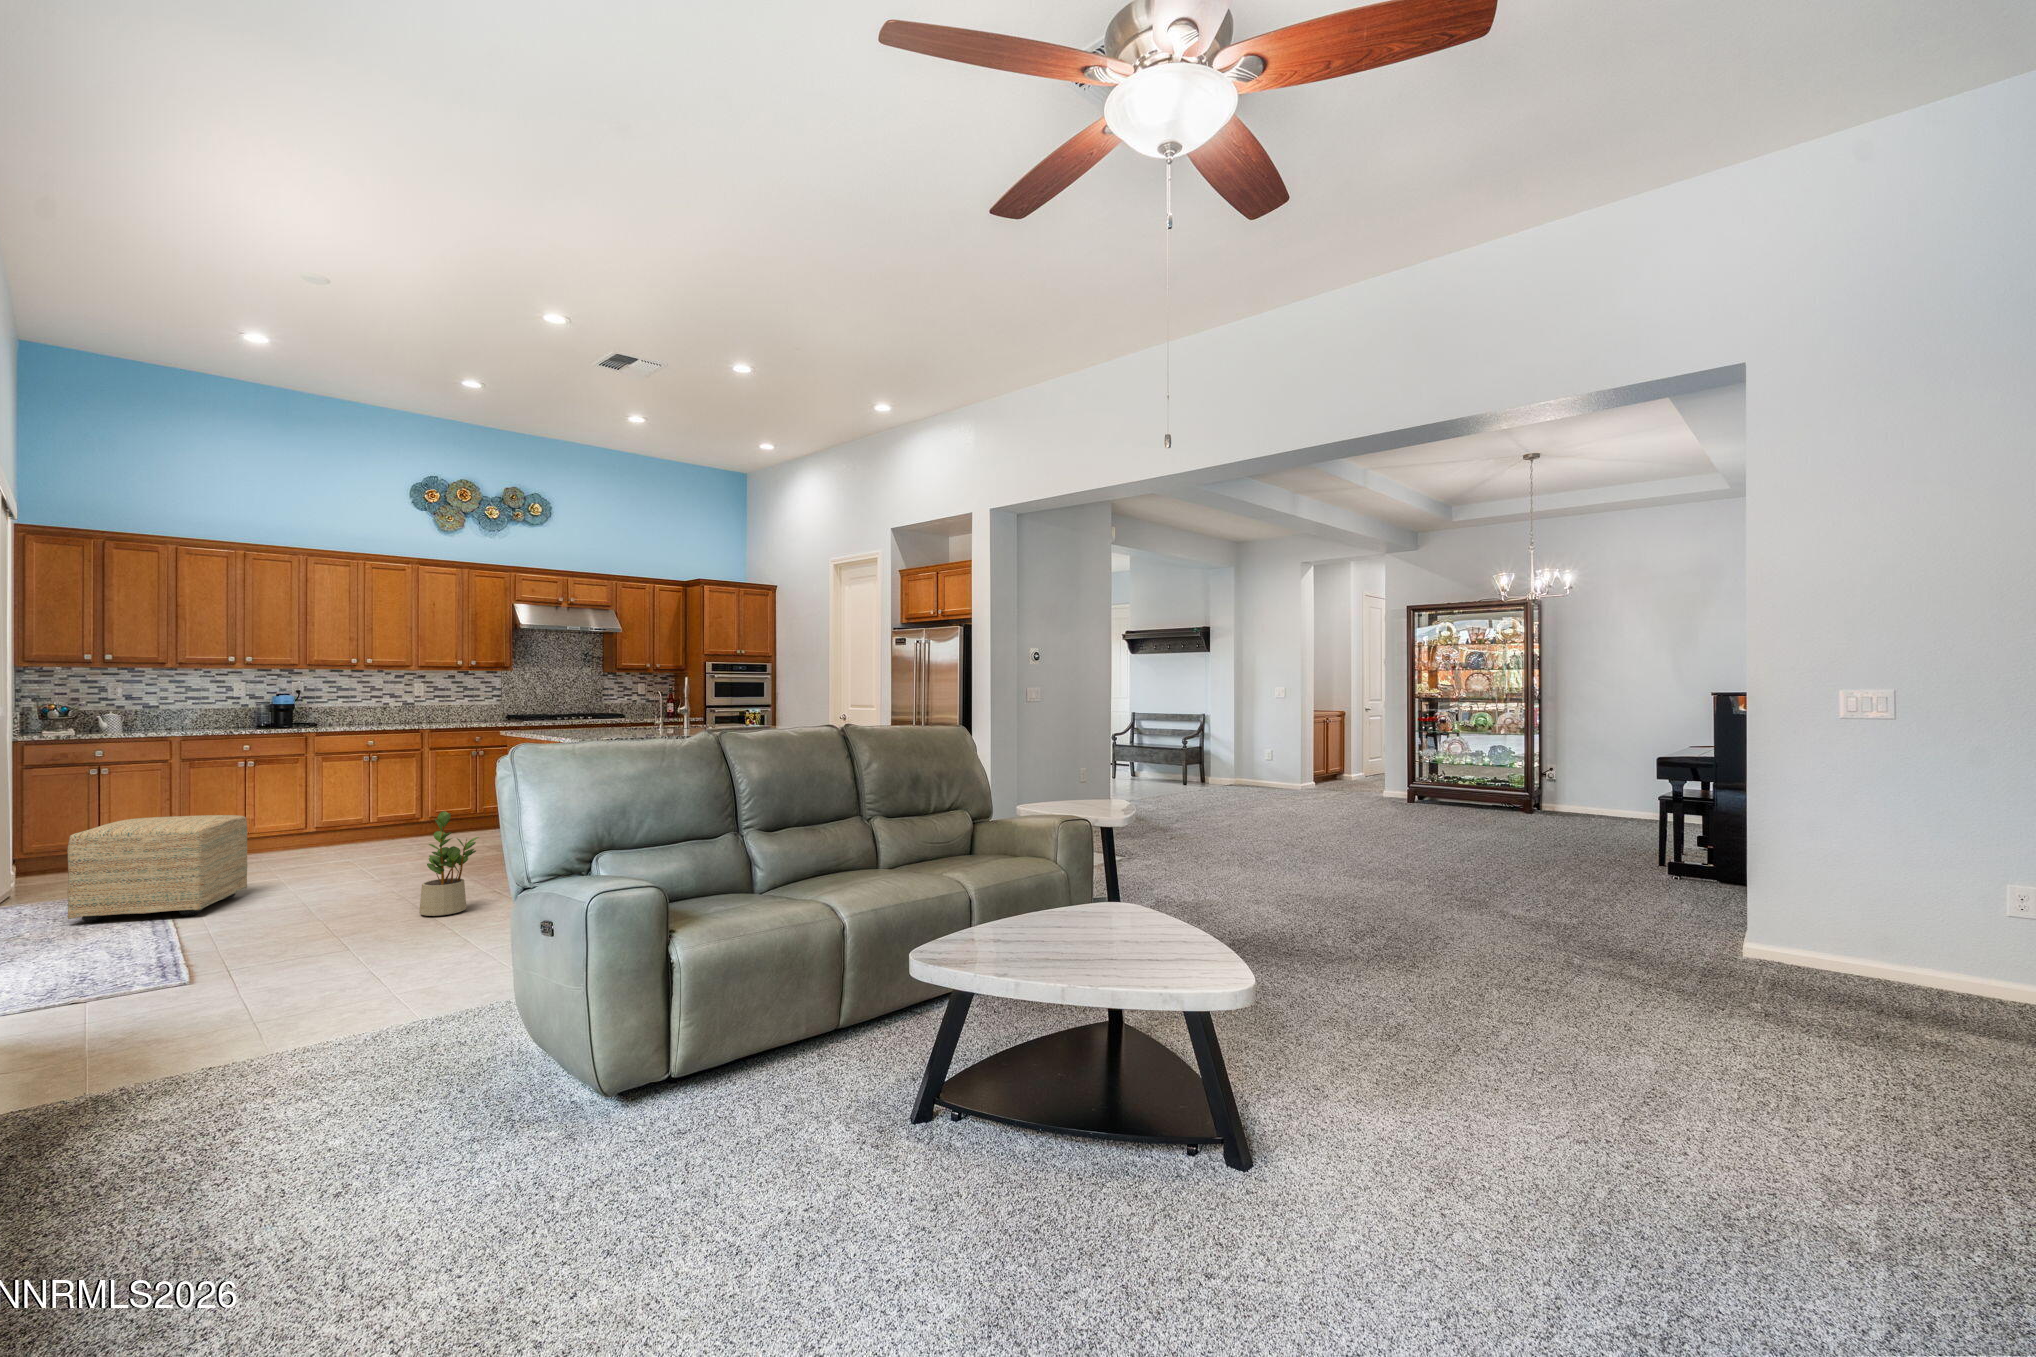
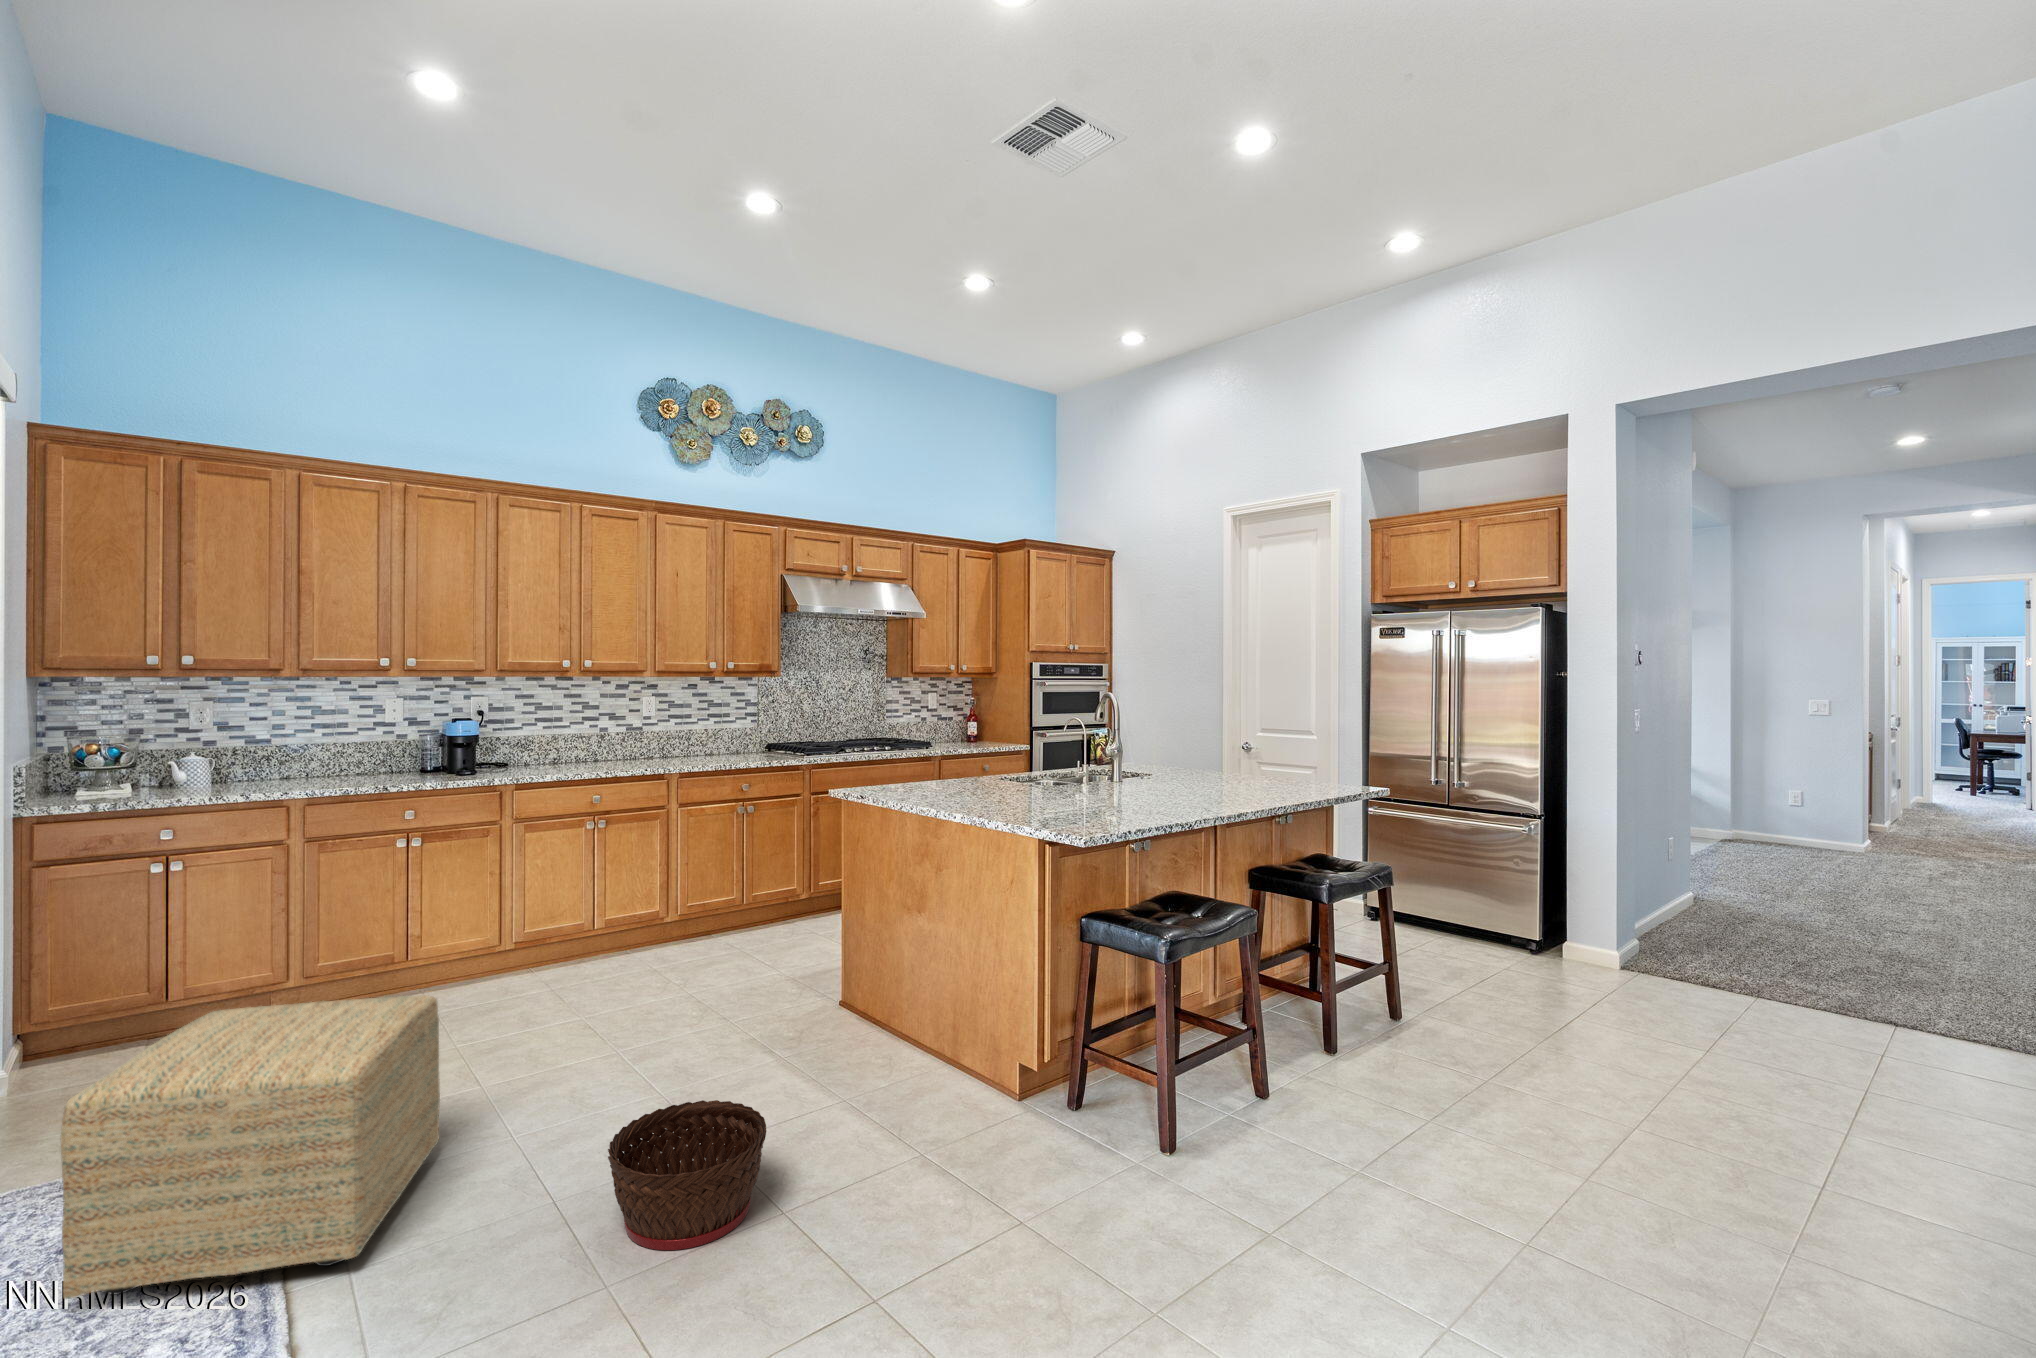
potted plant: present [419,811,479,916] -> none [841,1037,950,1296]
basket: none [321,861,404,911] -> present [608,1100,766,1250]

